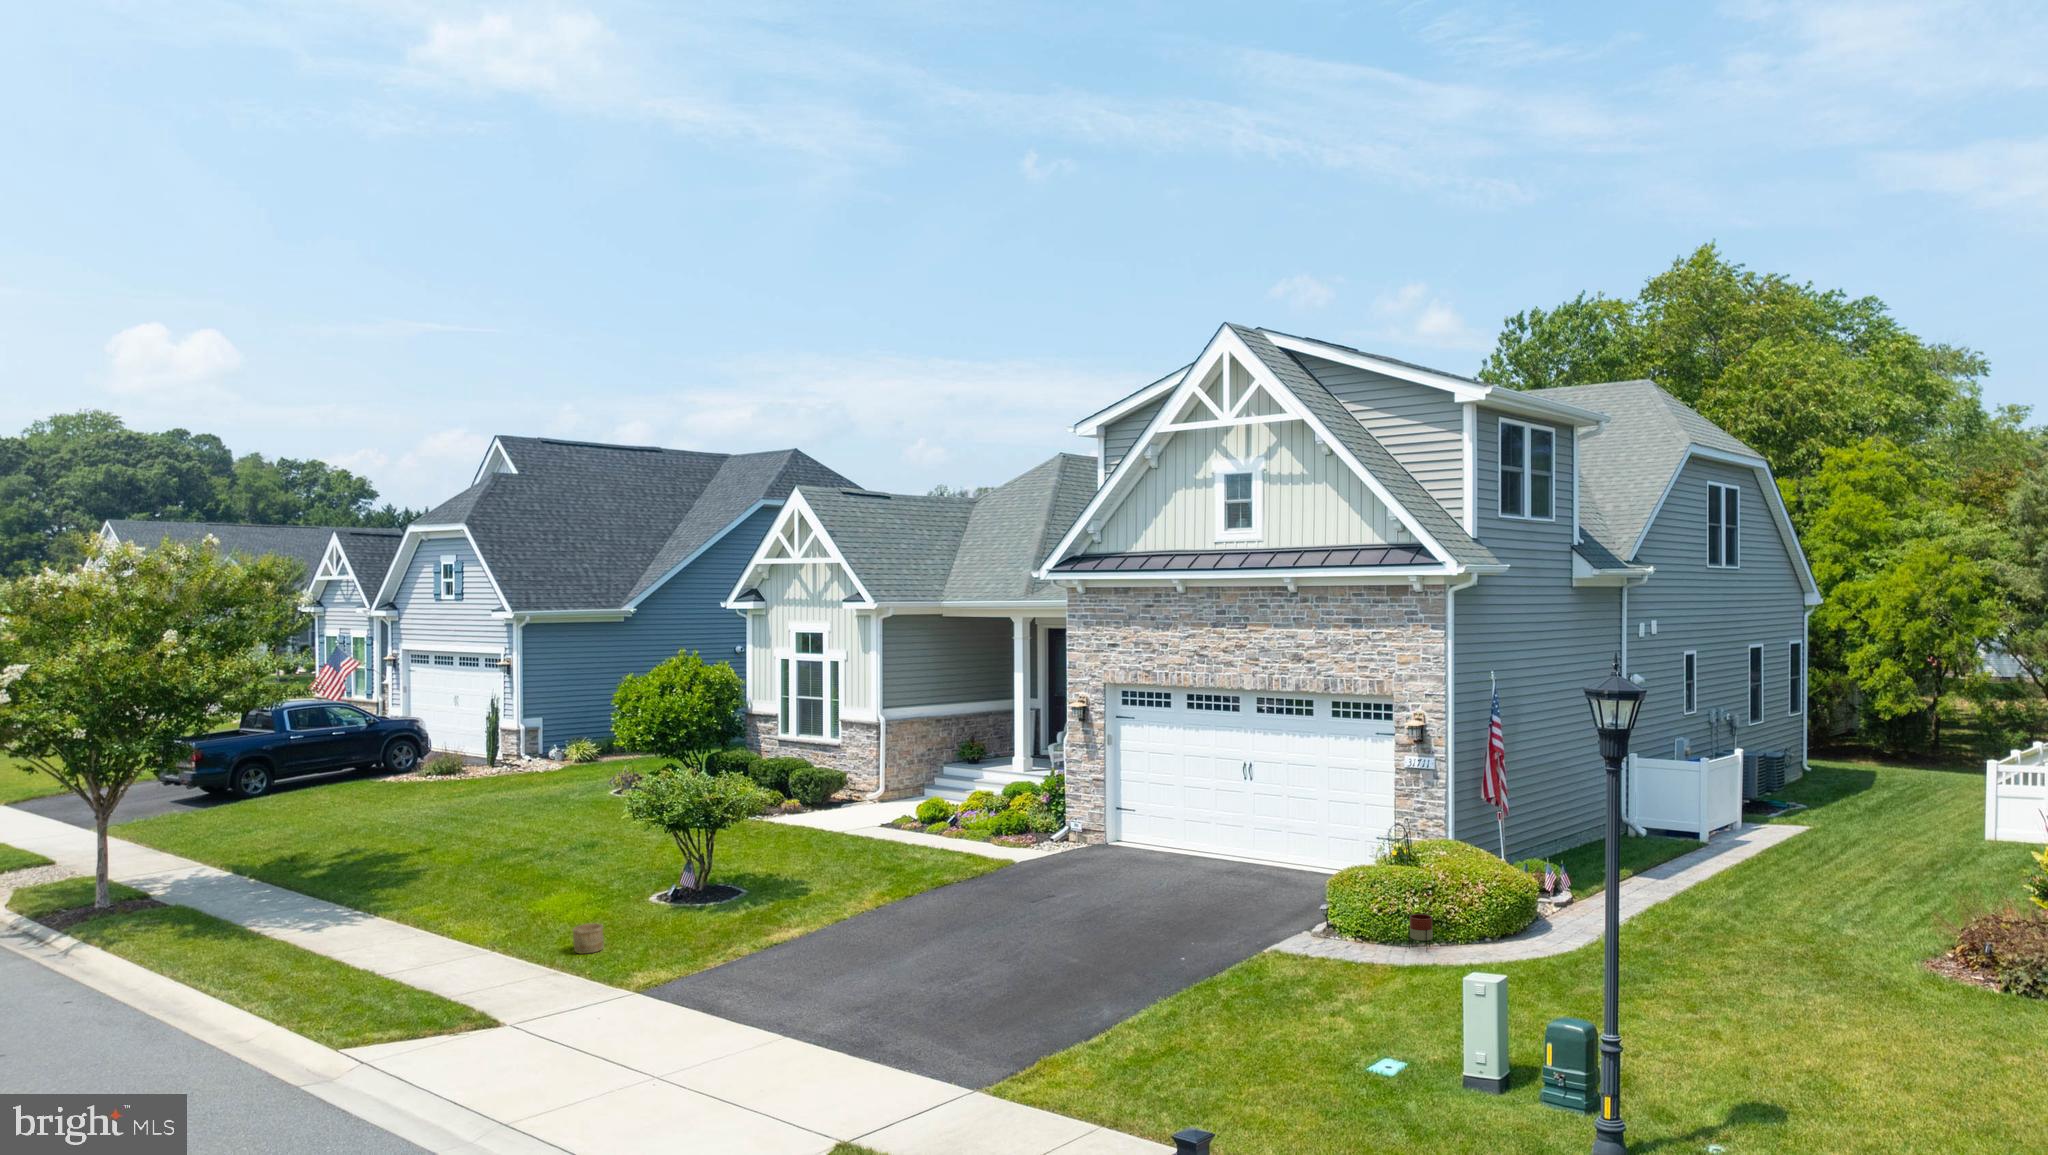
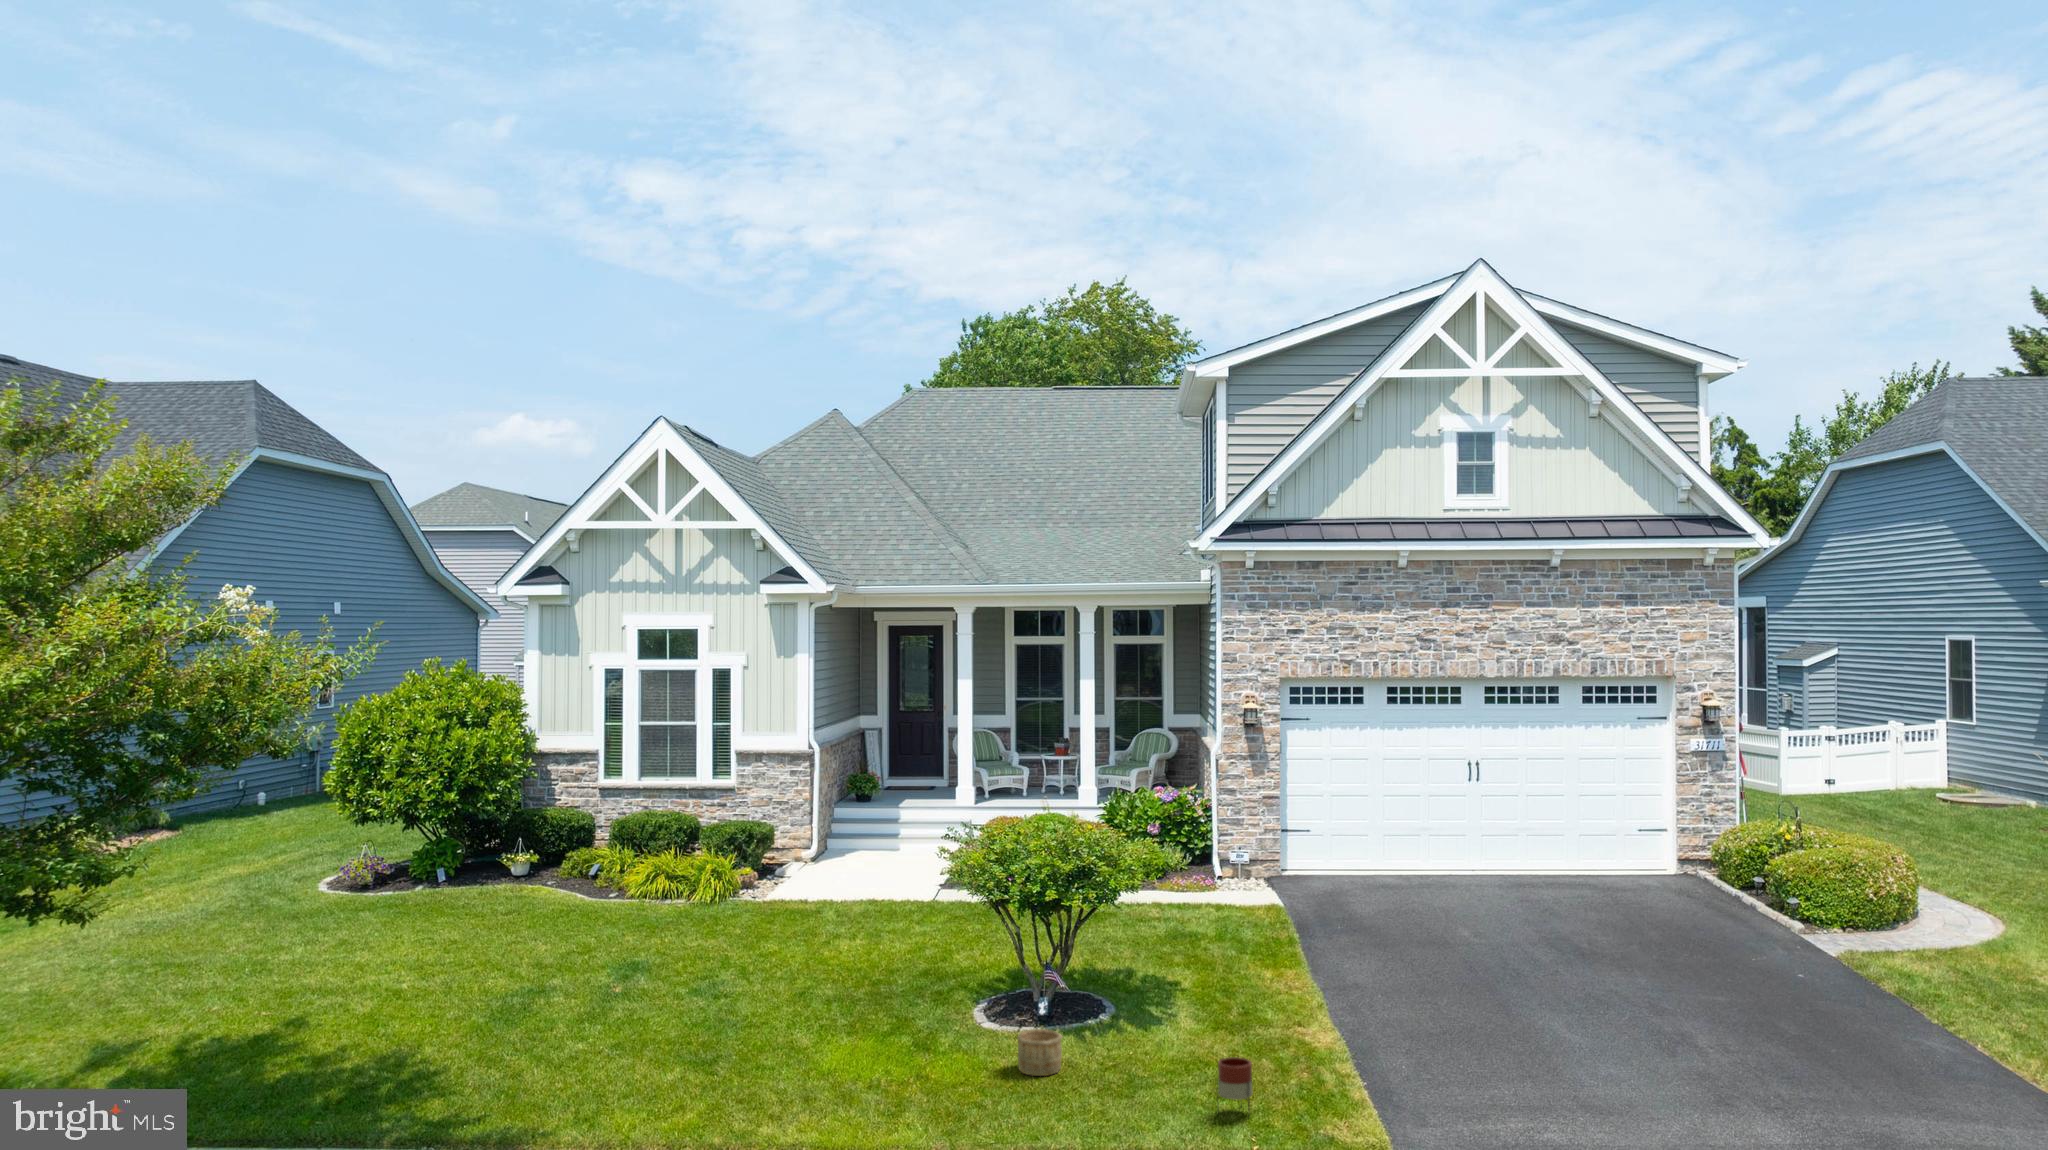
planter: present [1408,914,1433,952] -> present [1218,1057,1252,1101]

